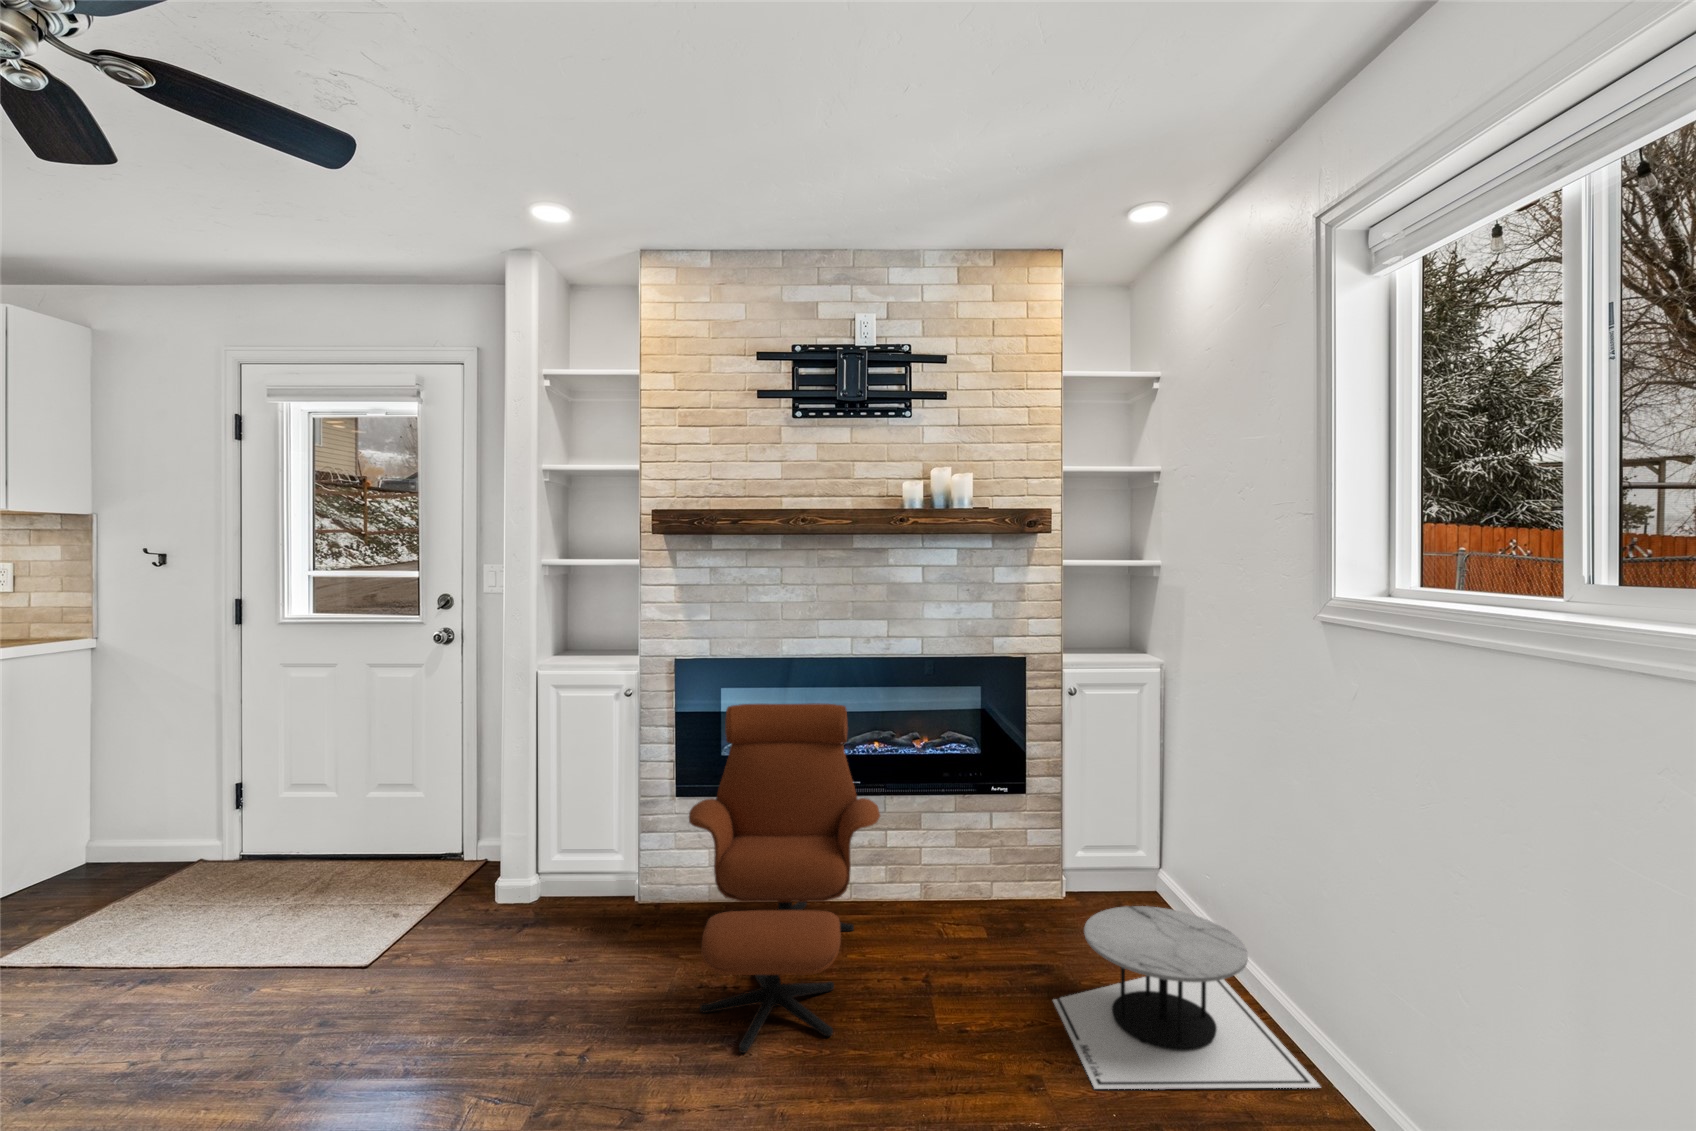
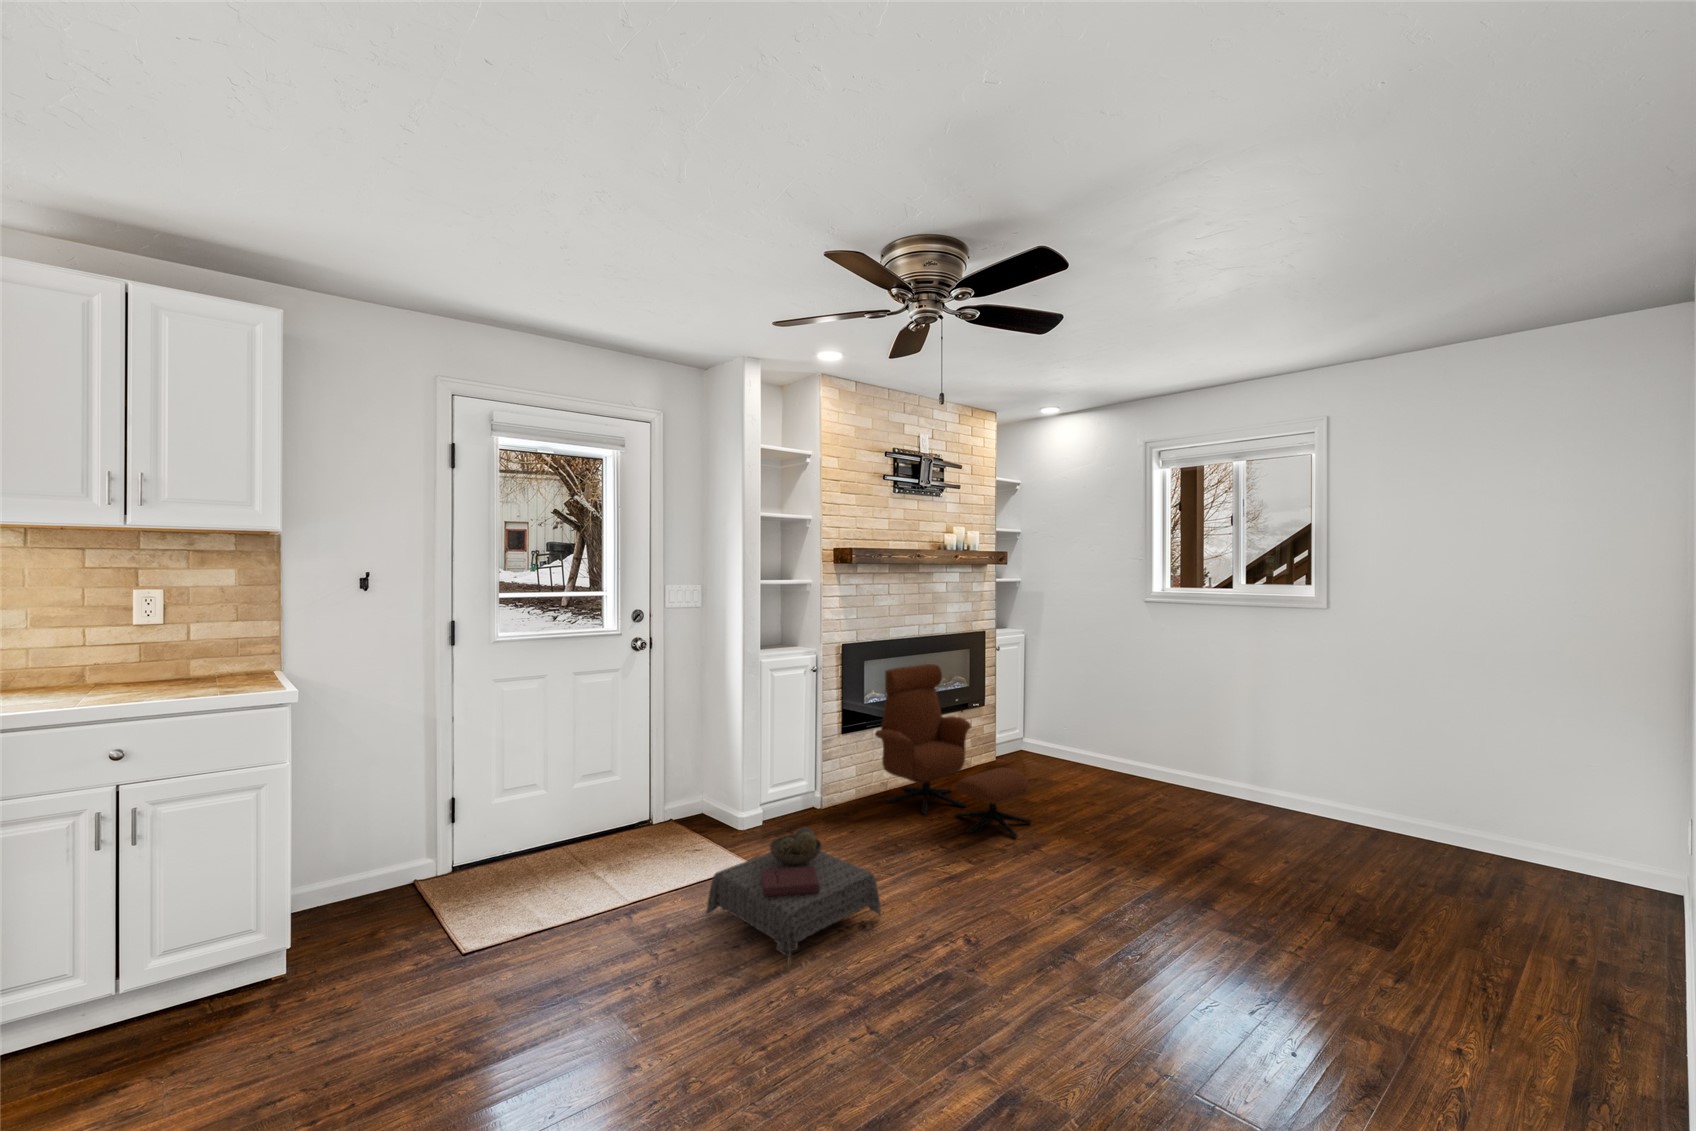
side table: present [1053,906,1320,1089] -> none [1045,740,1174,808]
ottoman: none [82,913,388,1102] -> present [706,827,881,967]

